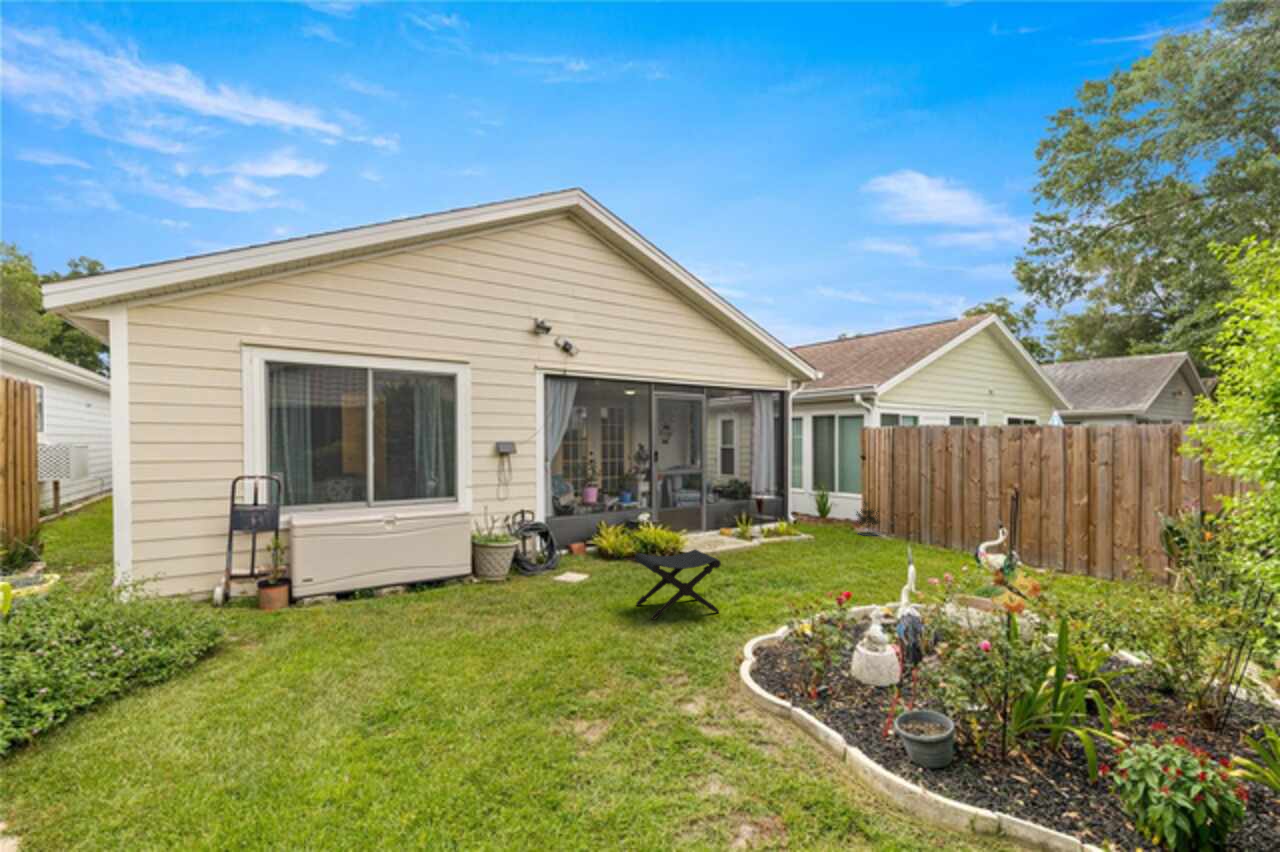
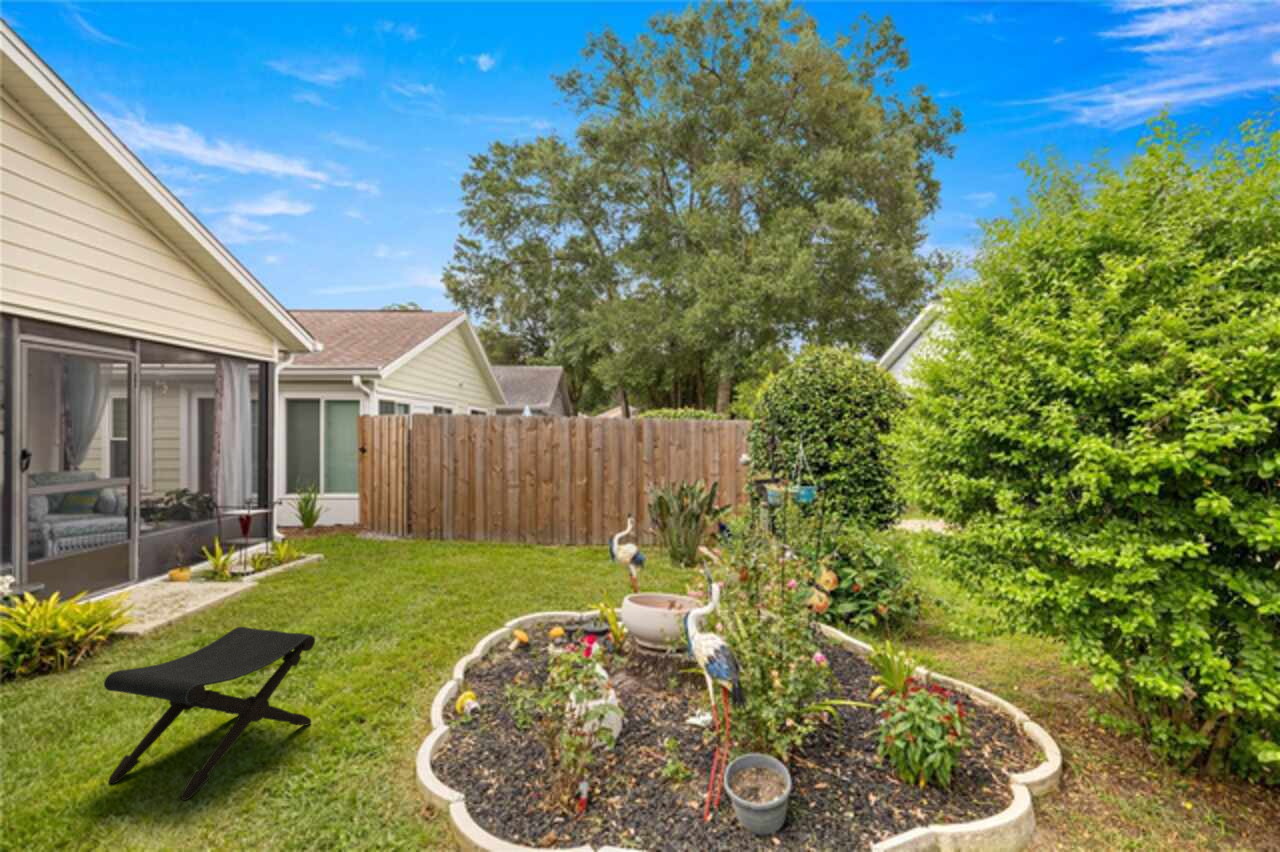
potted tree: present [856,501,880,536] -> none [368,497,400,542]

